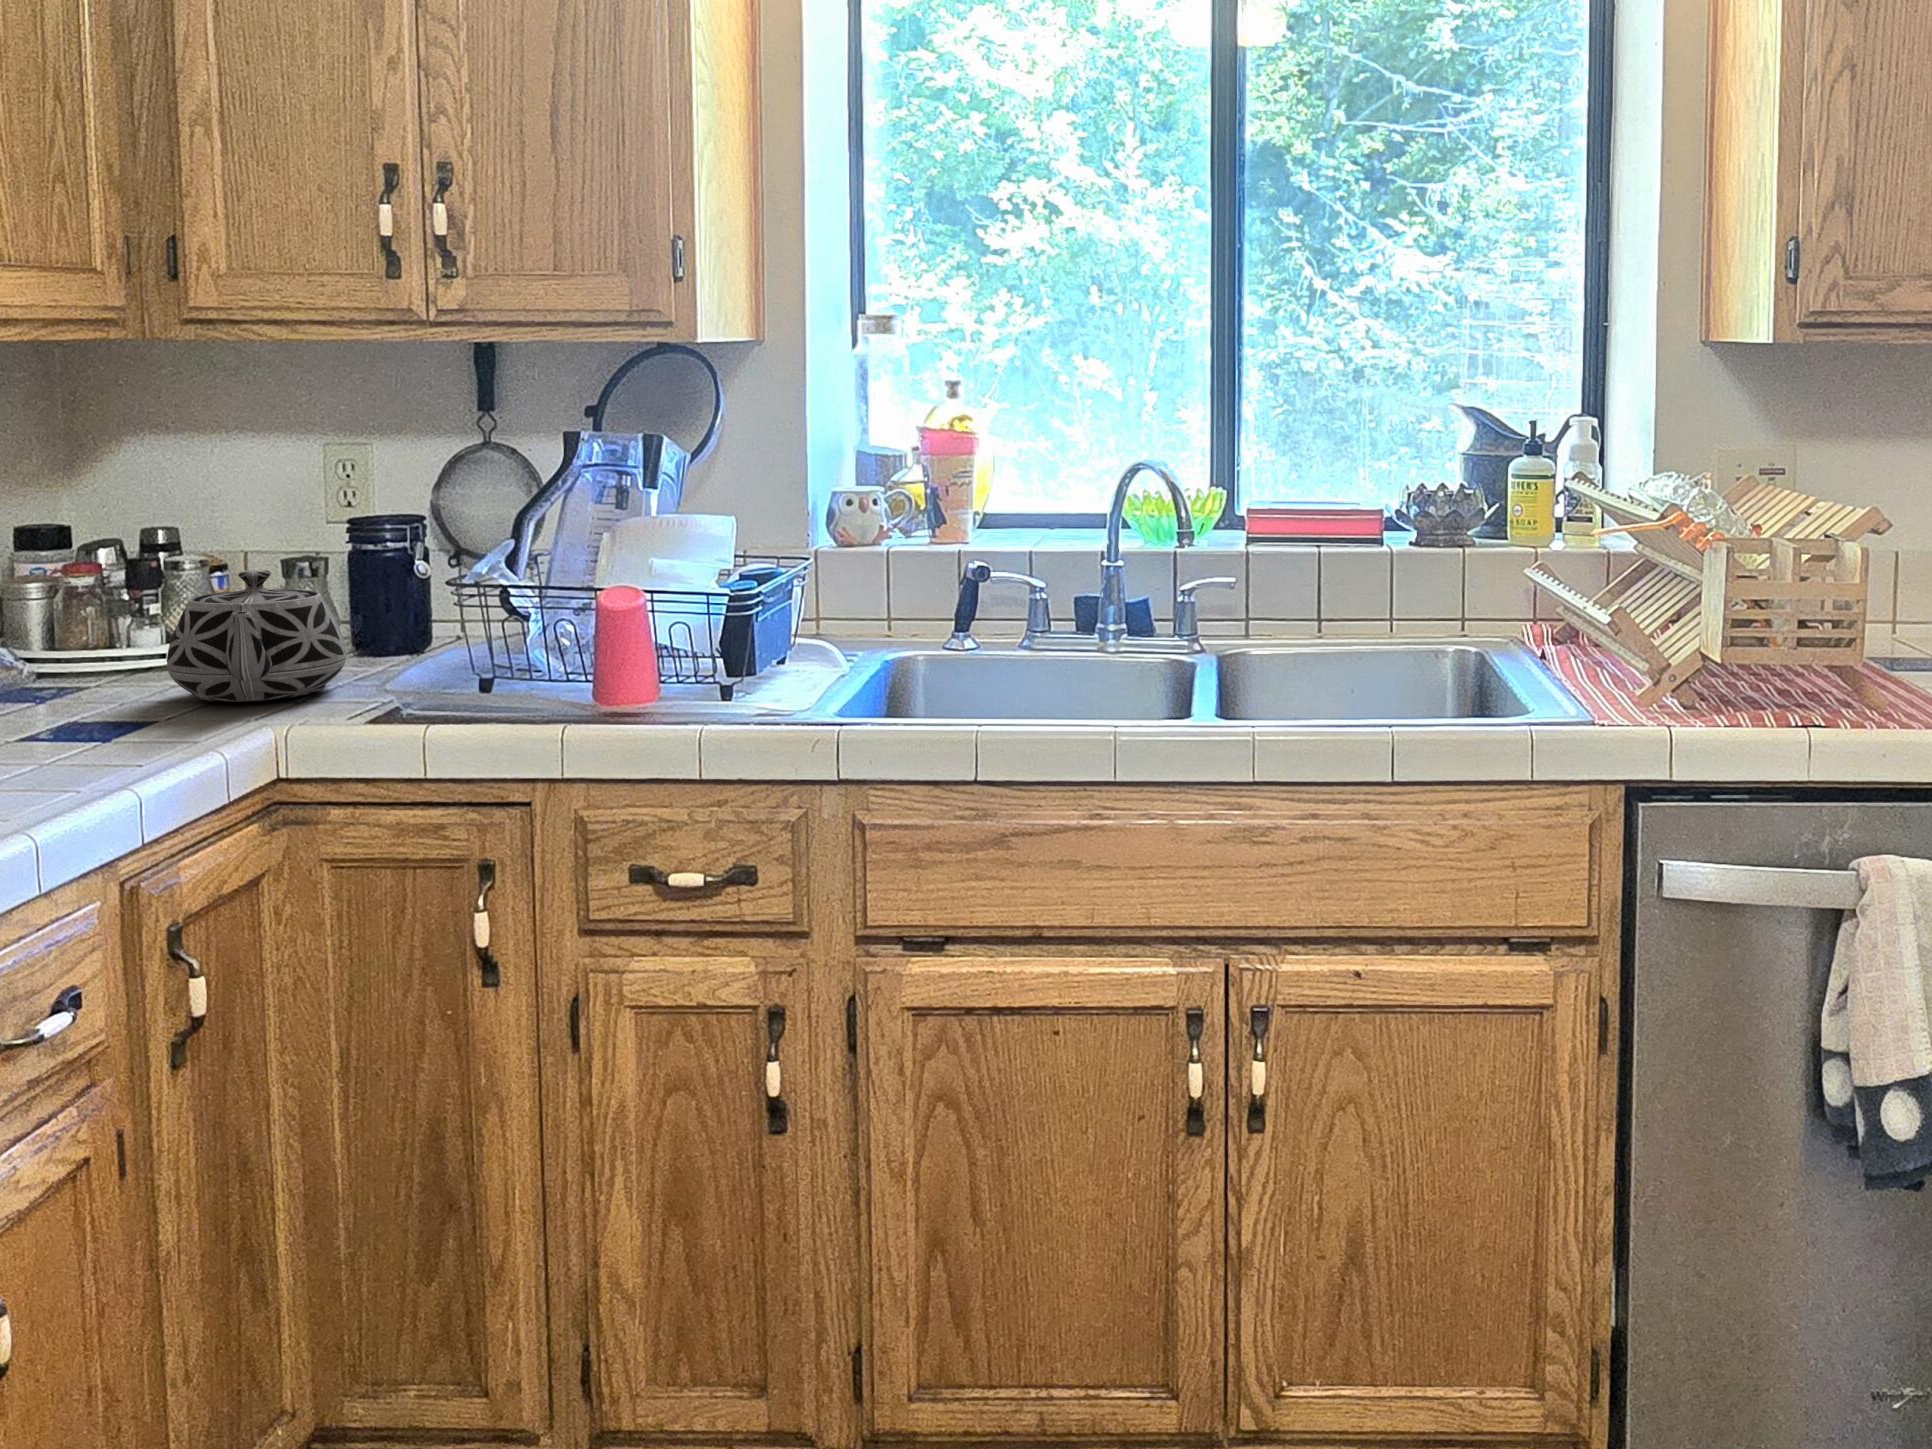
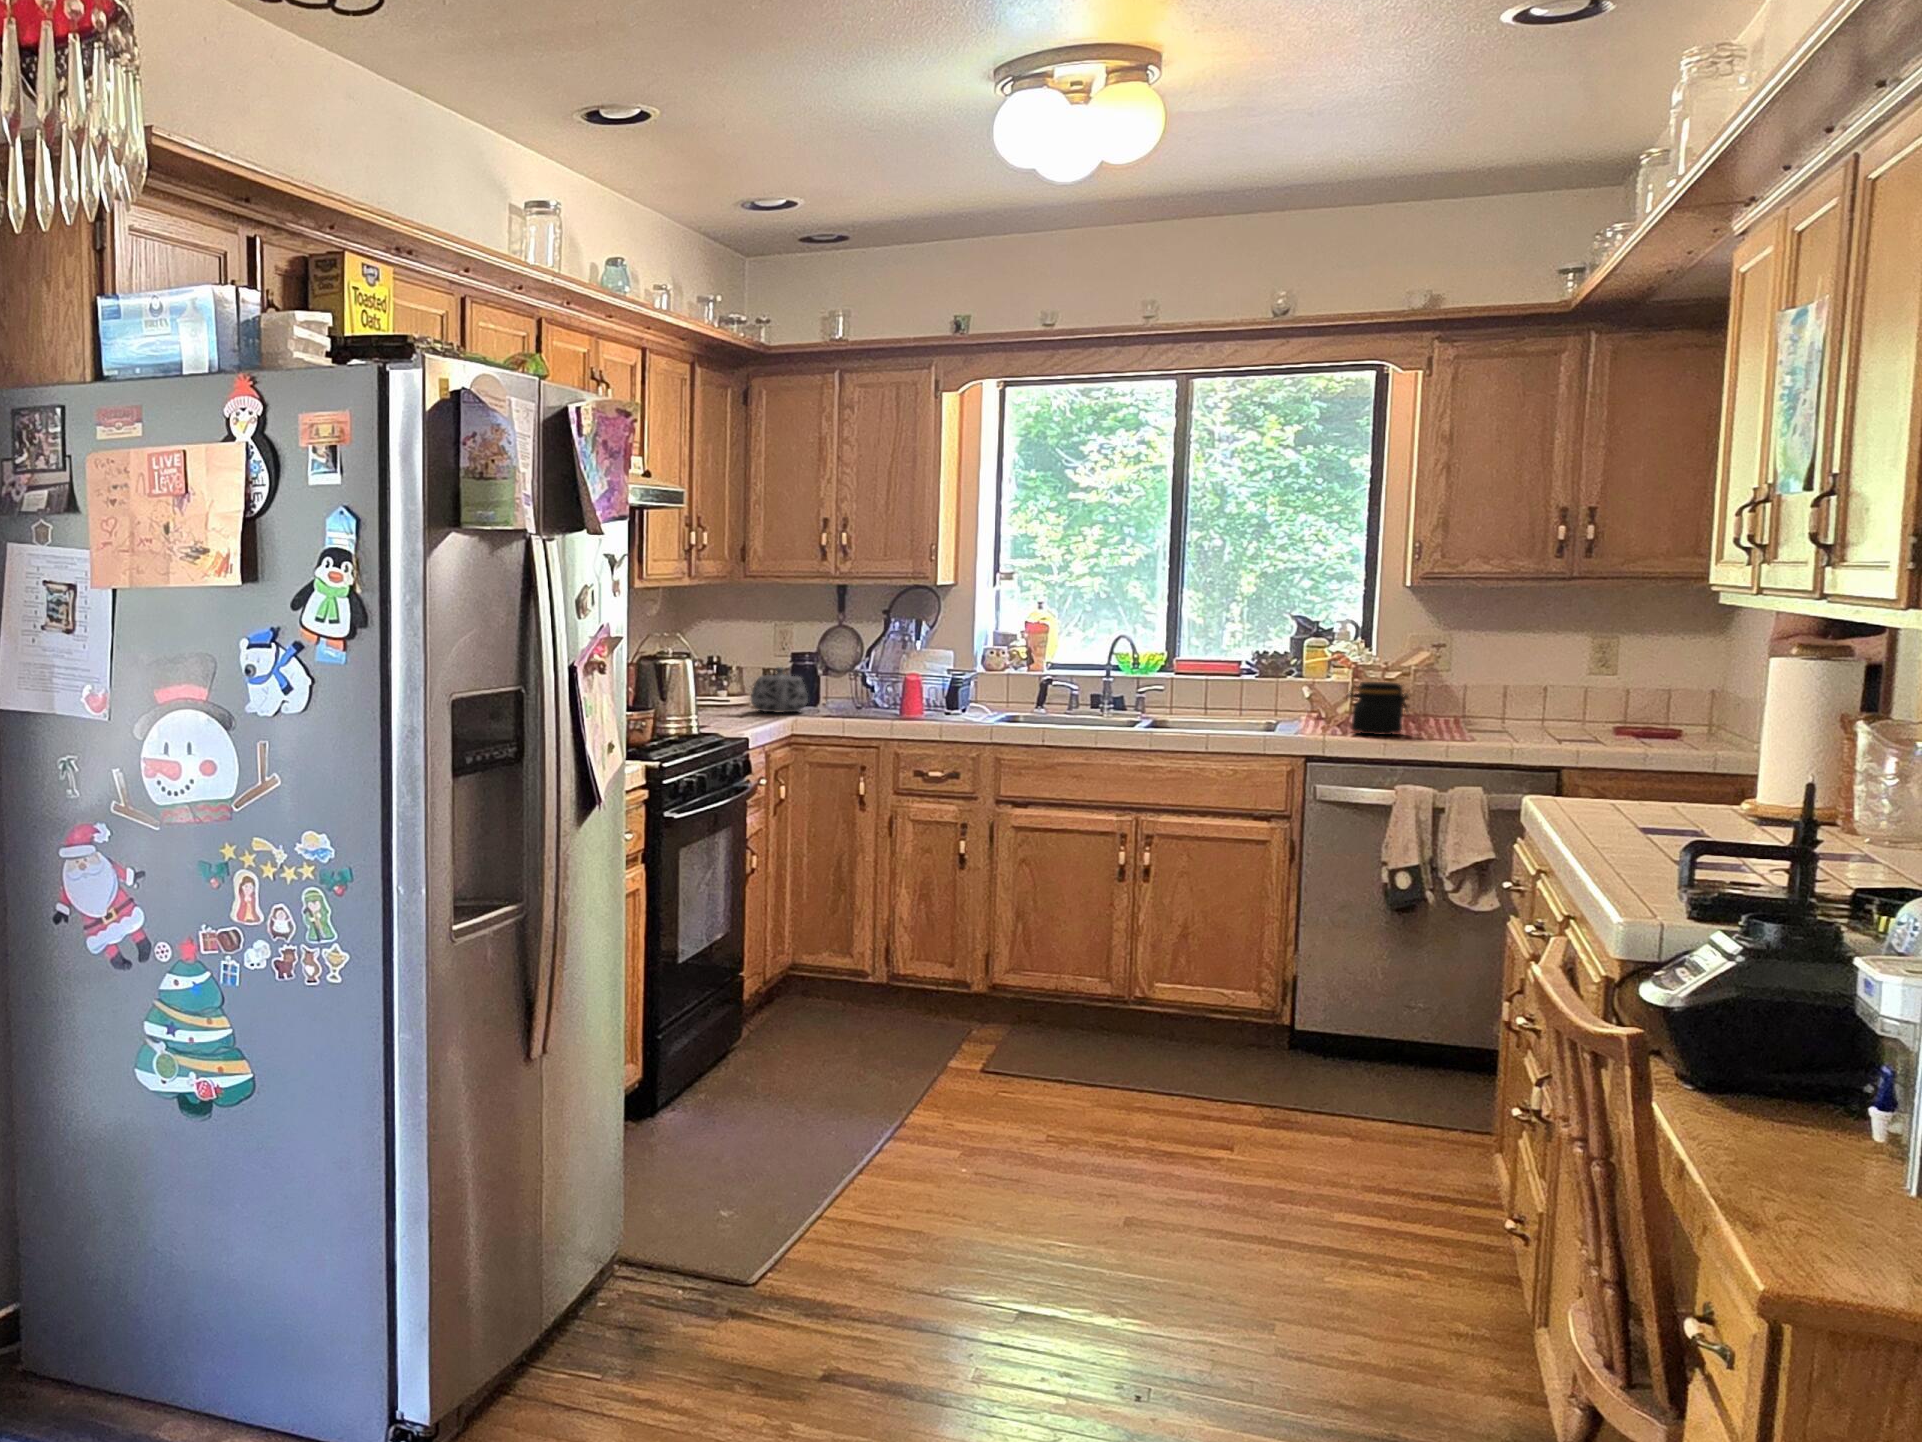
jar: none [1699,578,1849,717] -> present [1348,682,1408,735]

